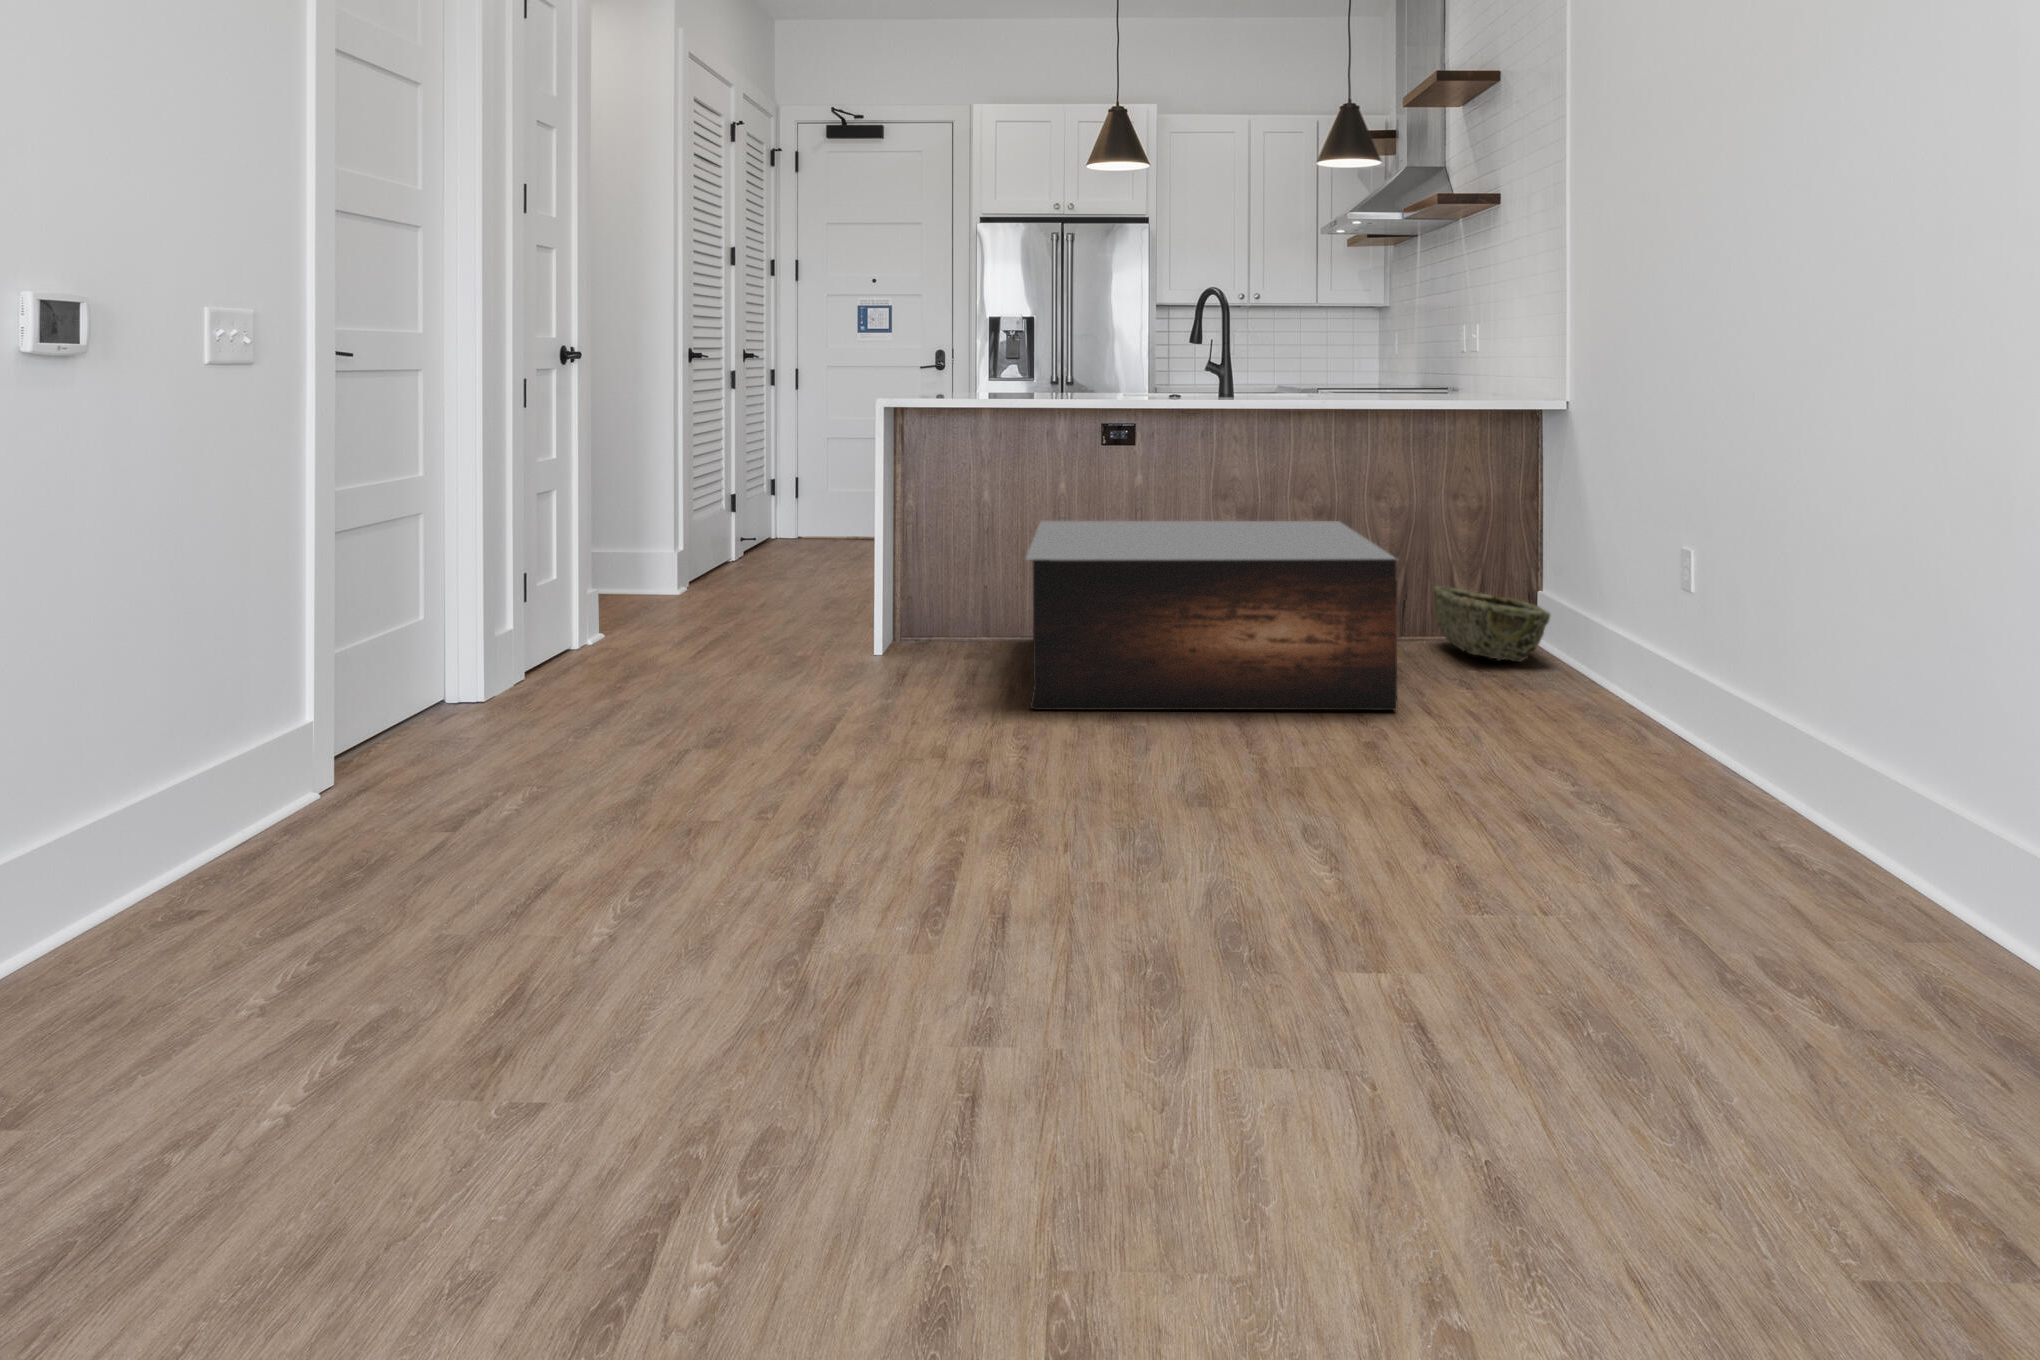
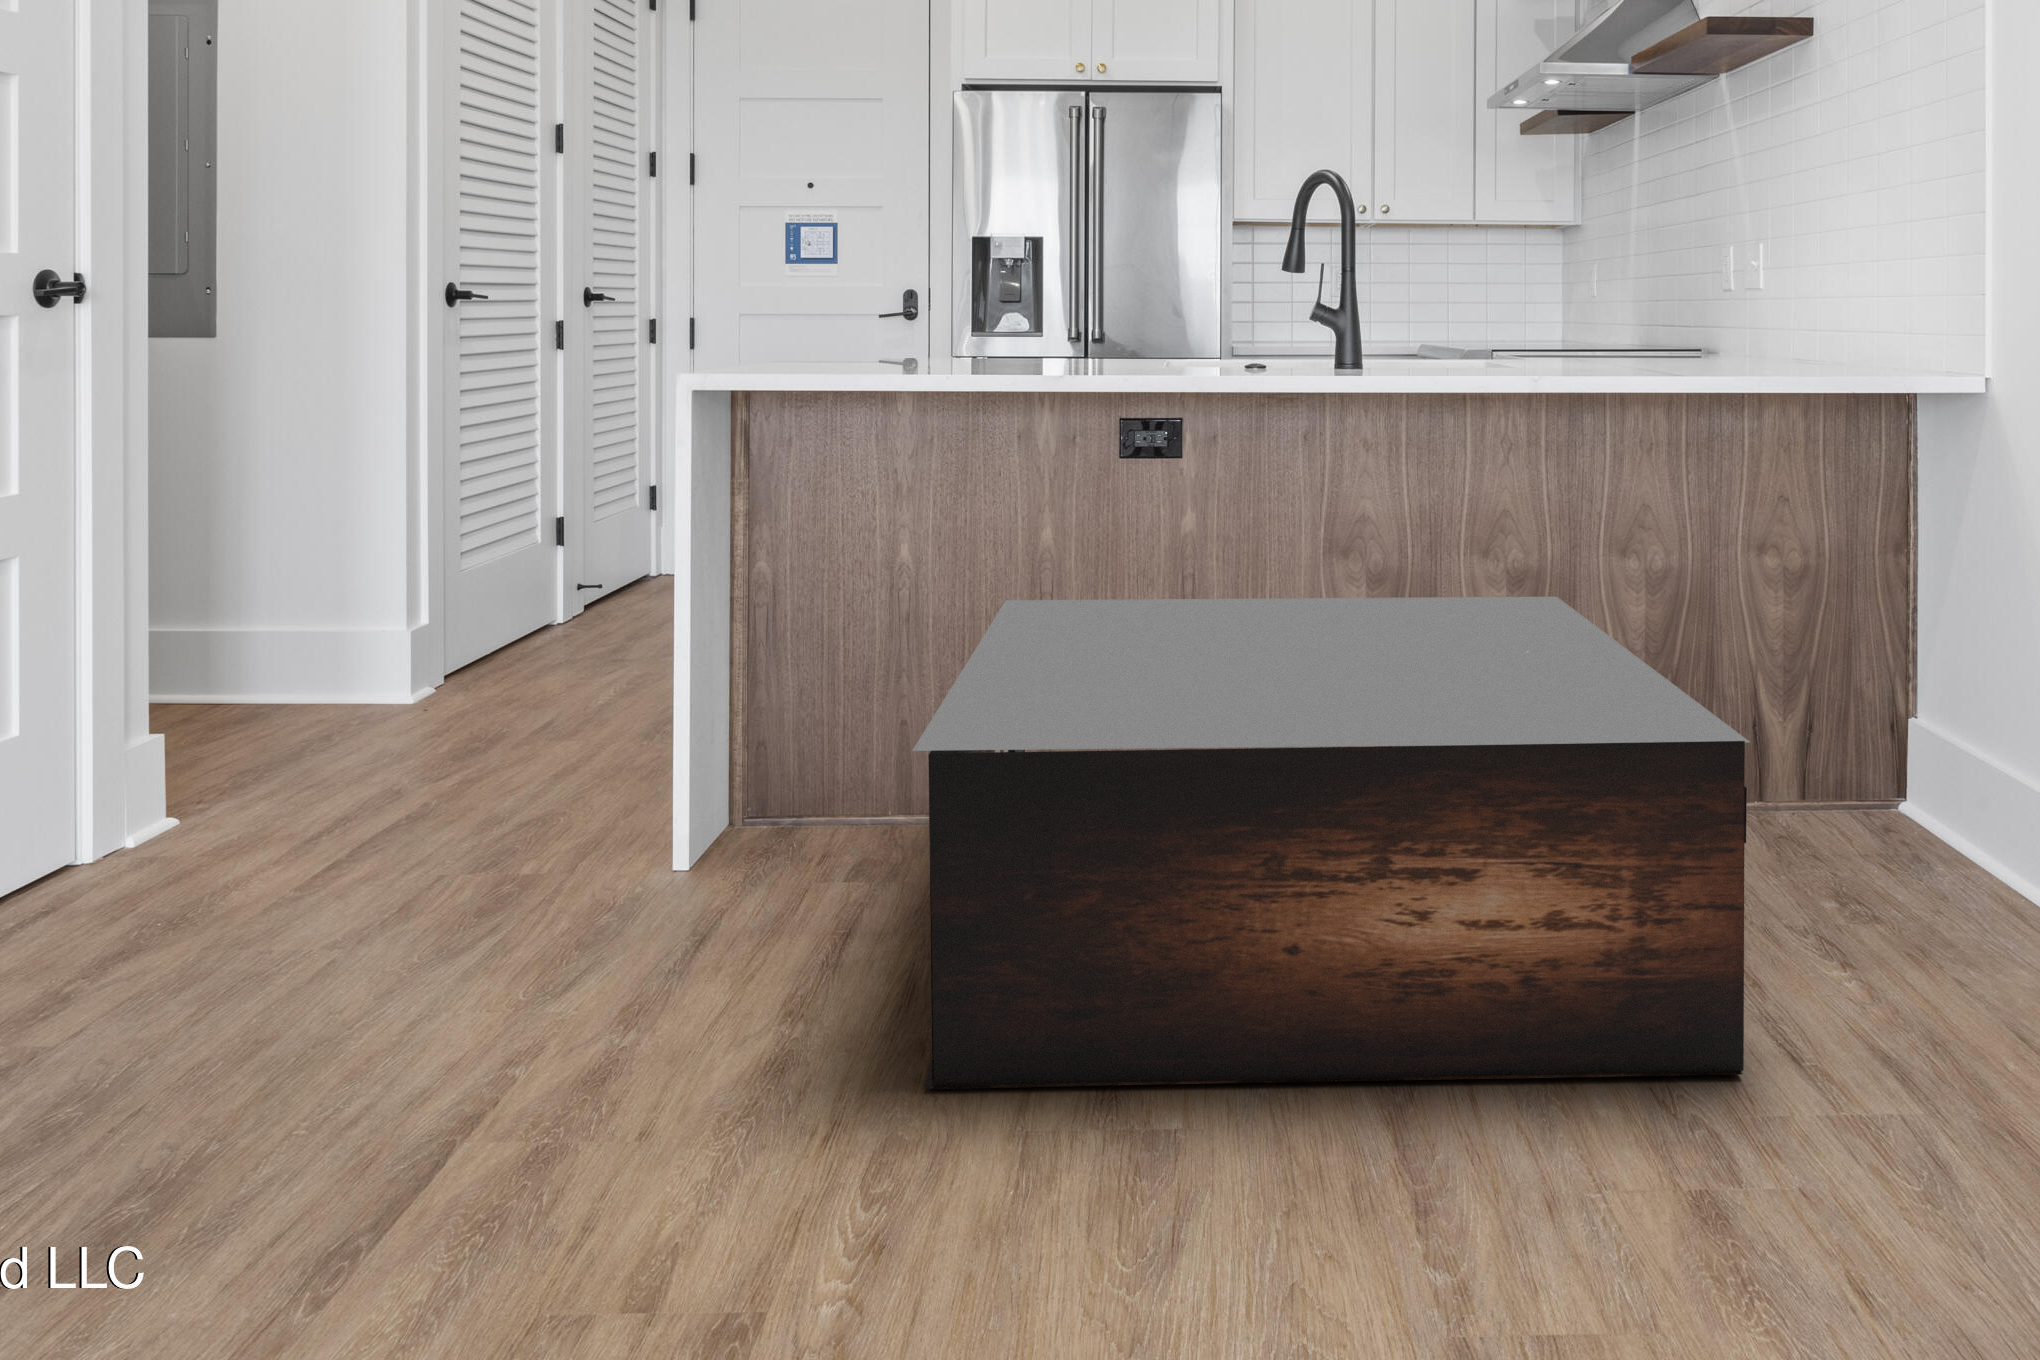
woven basket: present [1434,586,1550,662] -> none [1727,712,1973,878]

